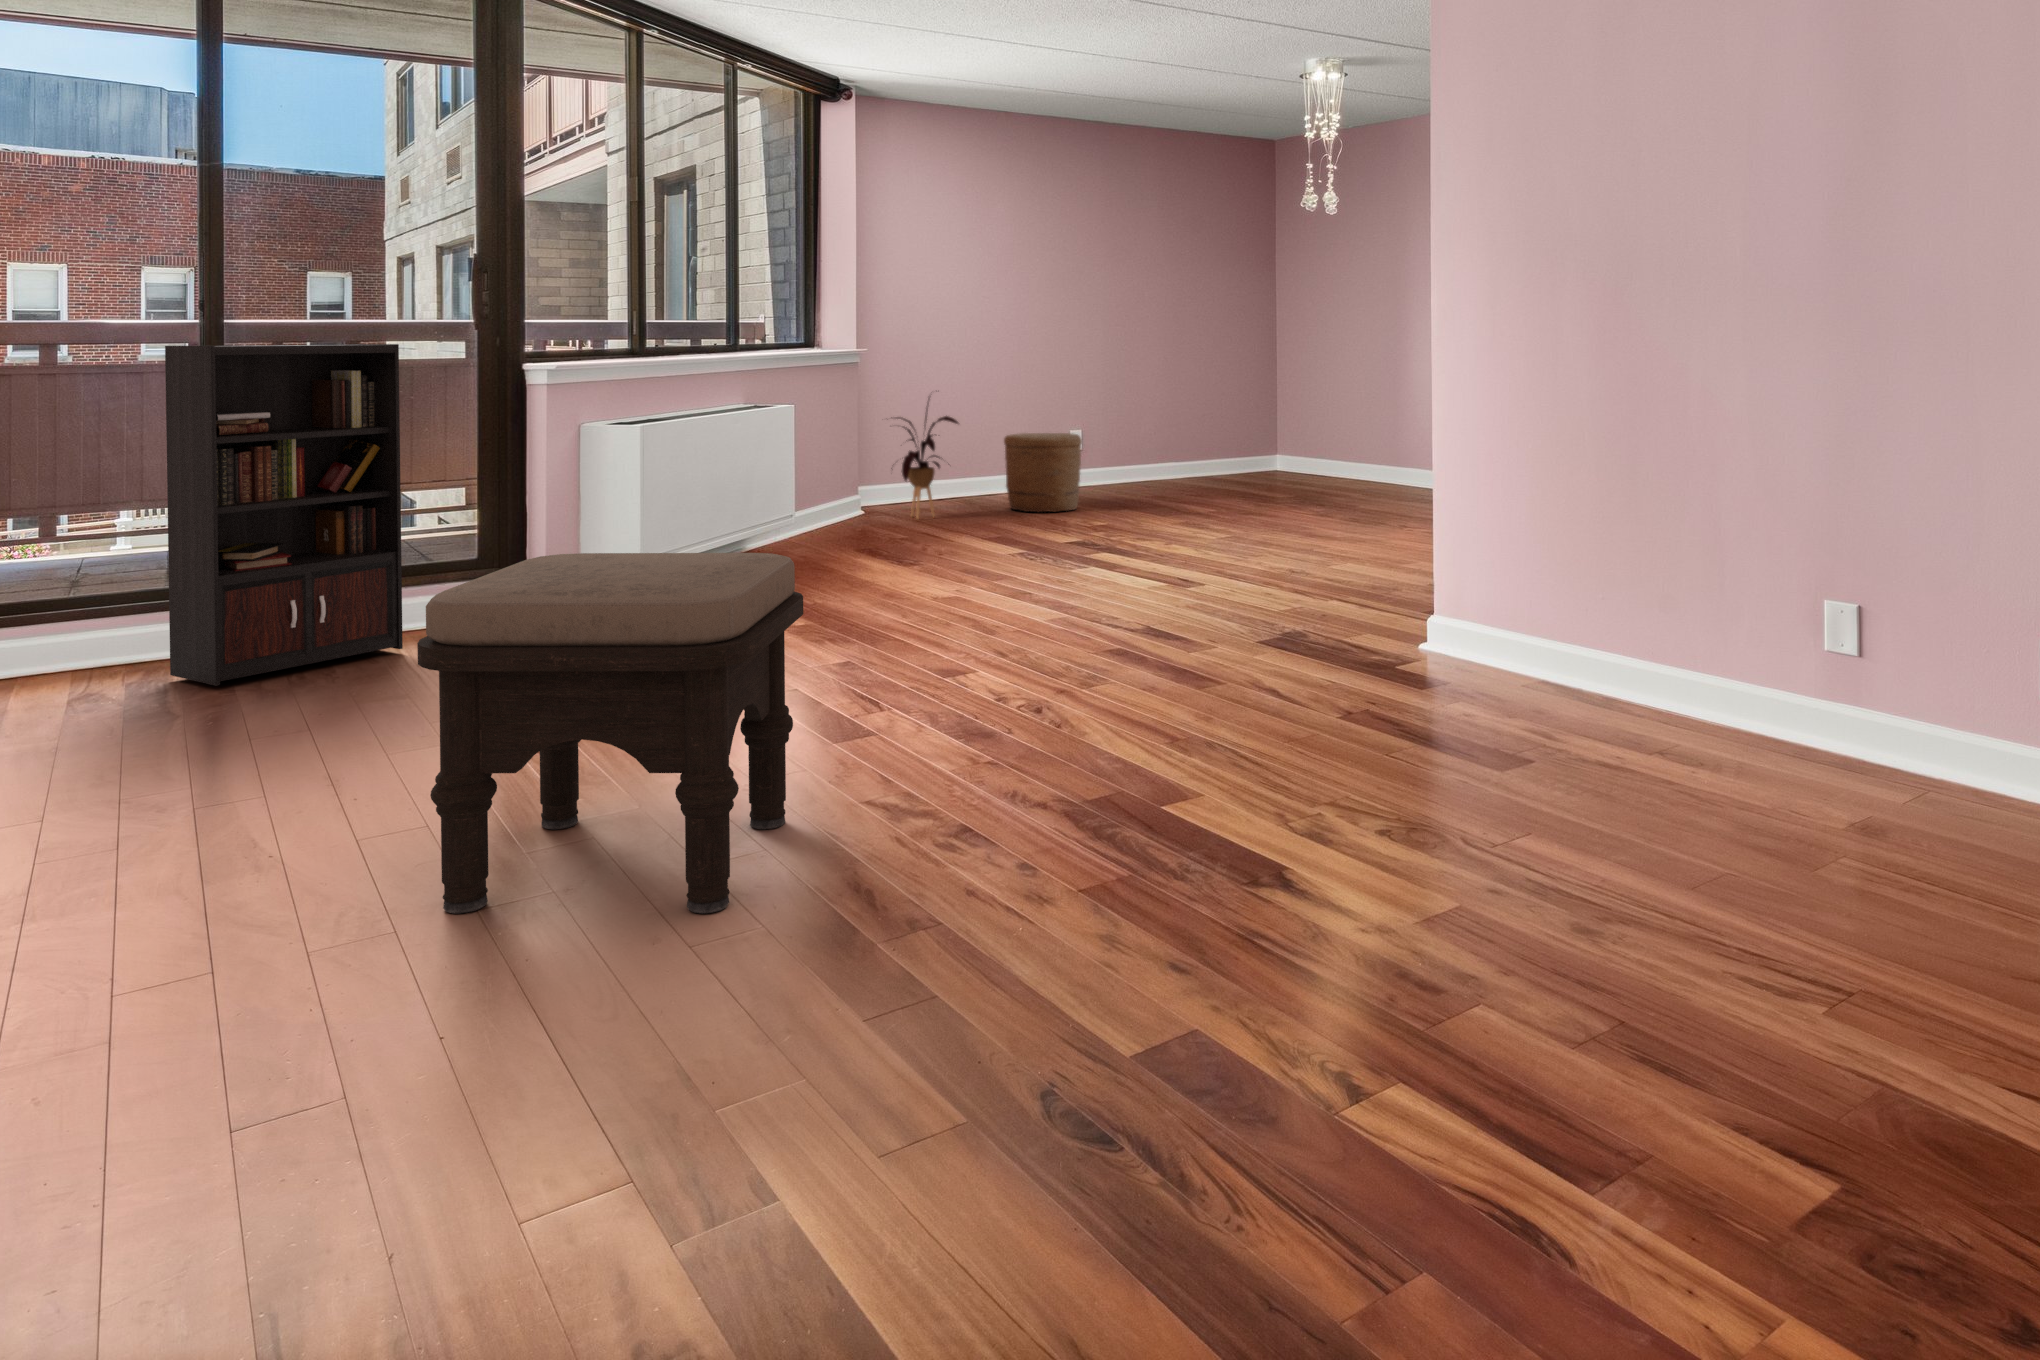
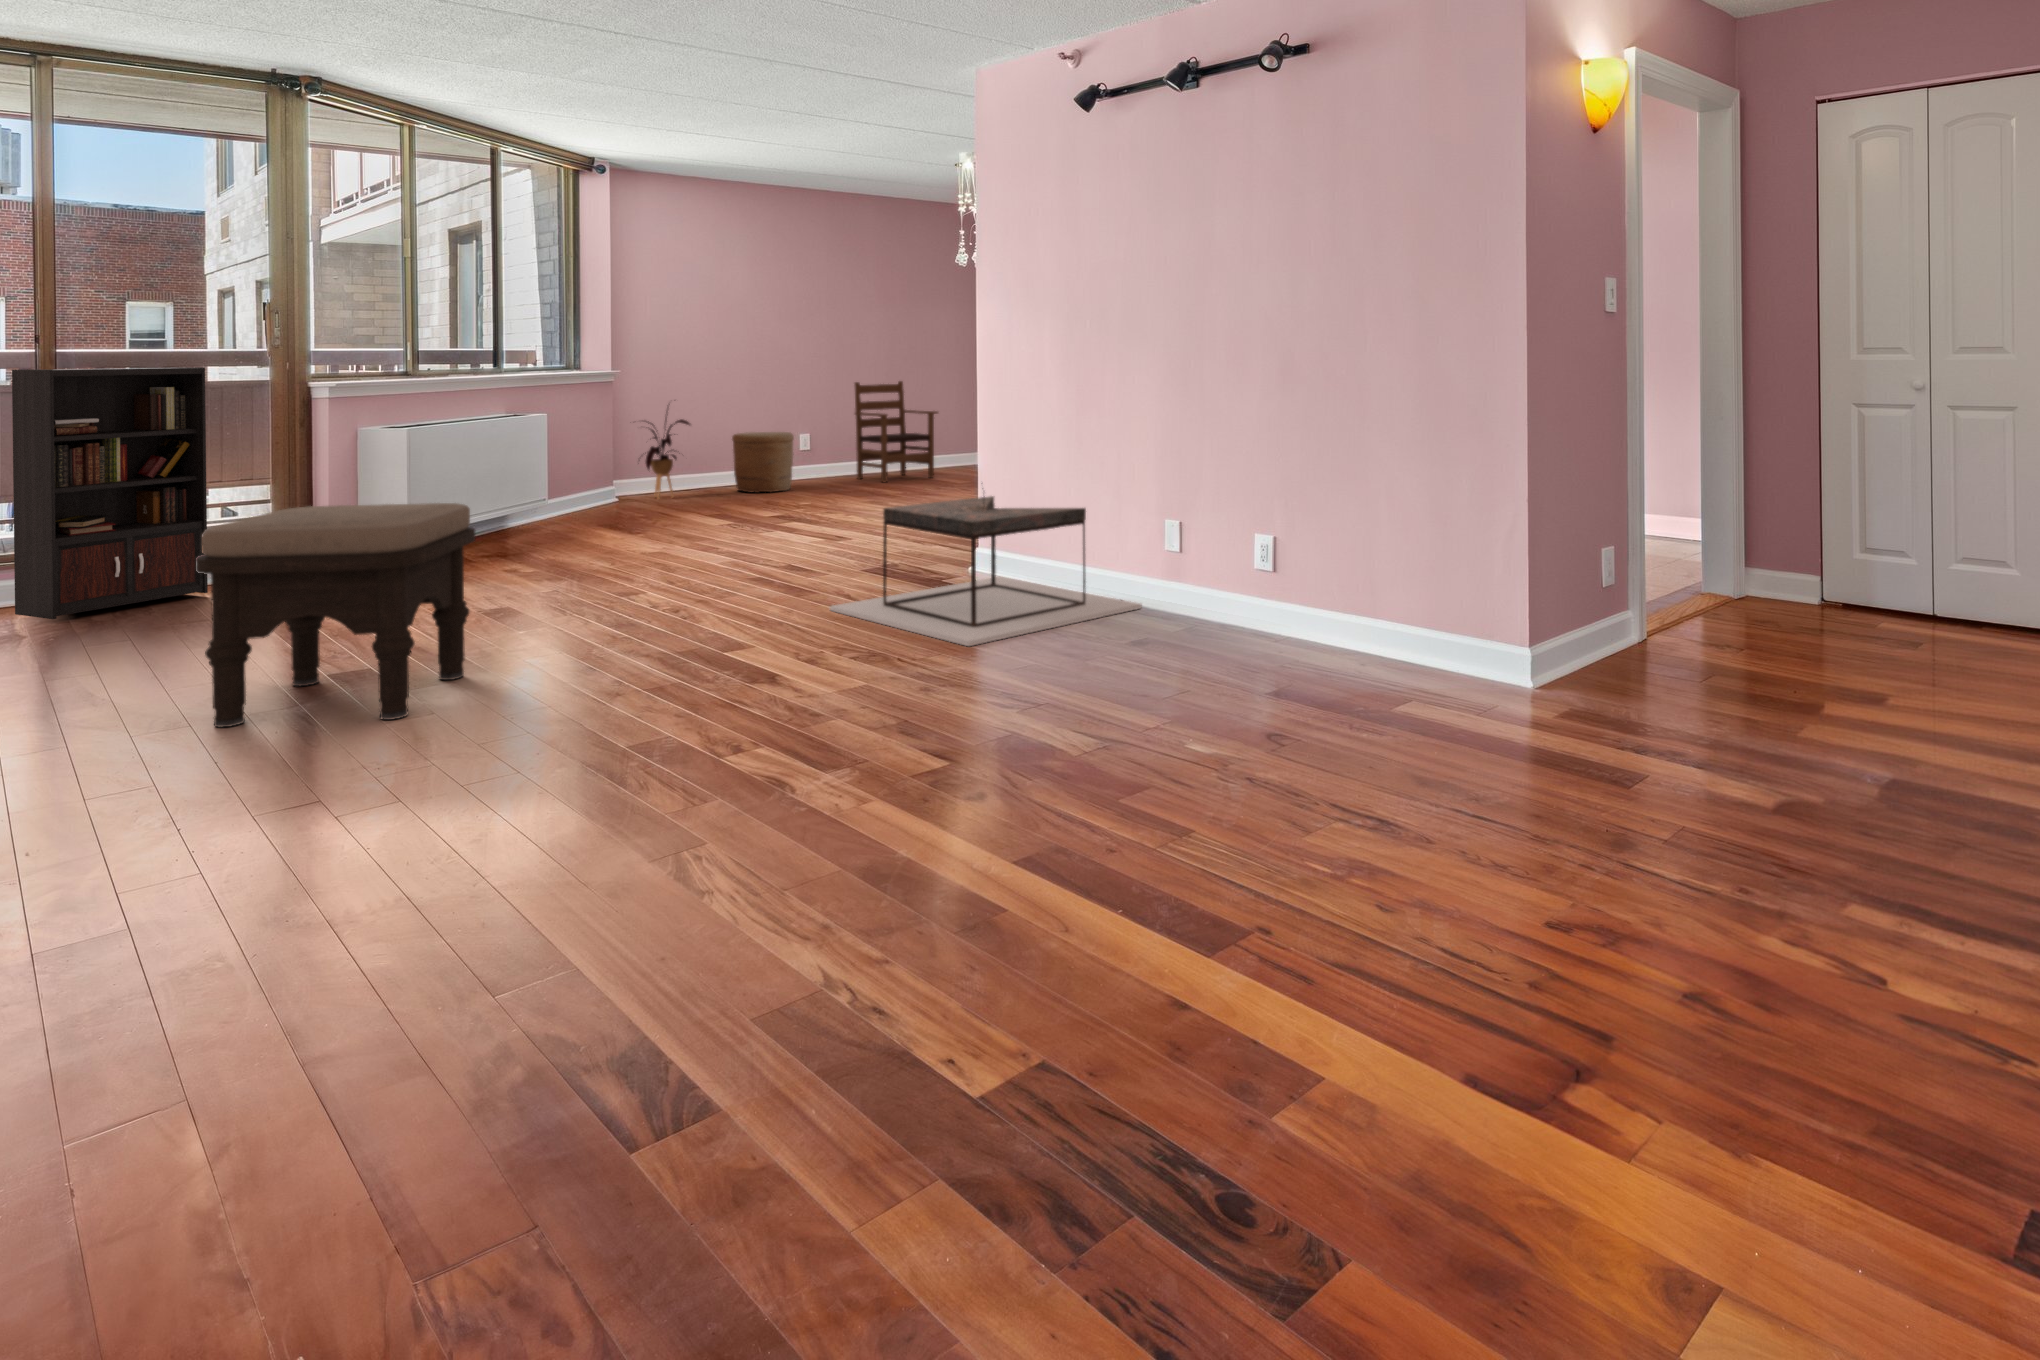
armchair: none [1150,368,1259,501] -> present [855,381,938,483]
coffee table: none [1268,525,1770,801] -> present [830,496,1142,646]

